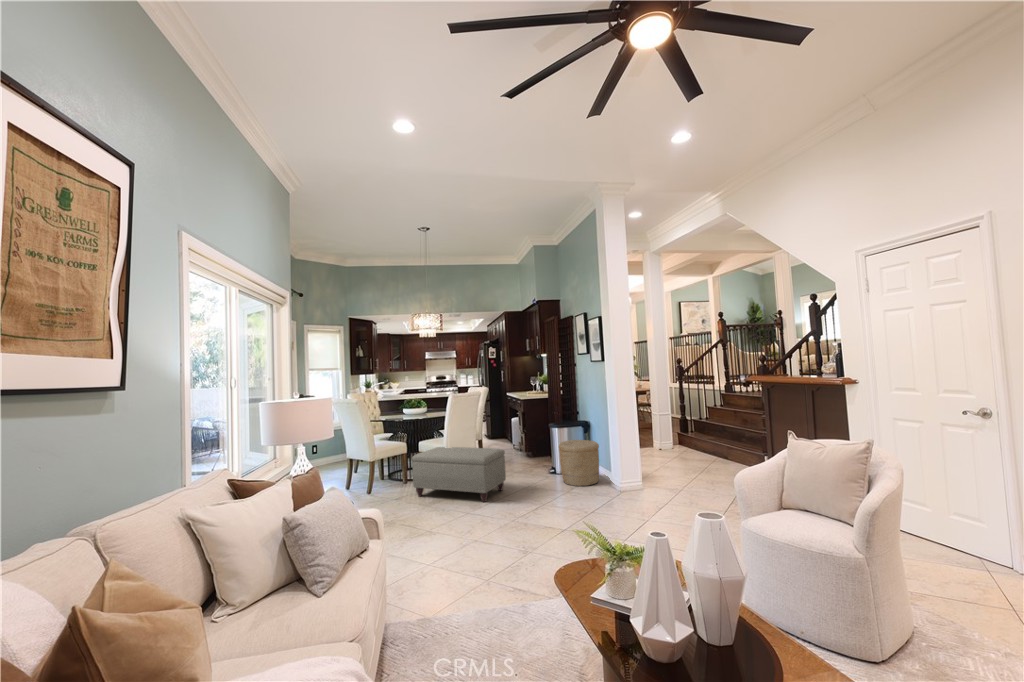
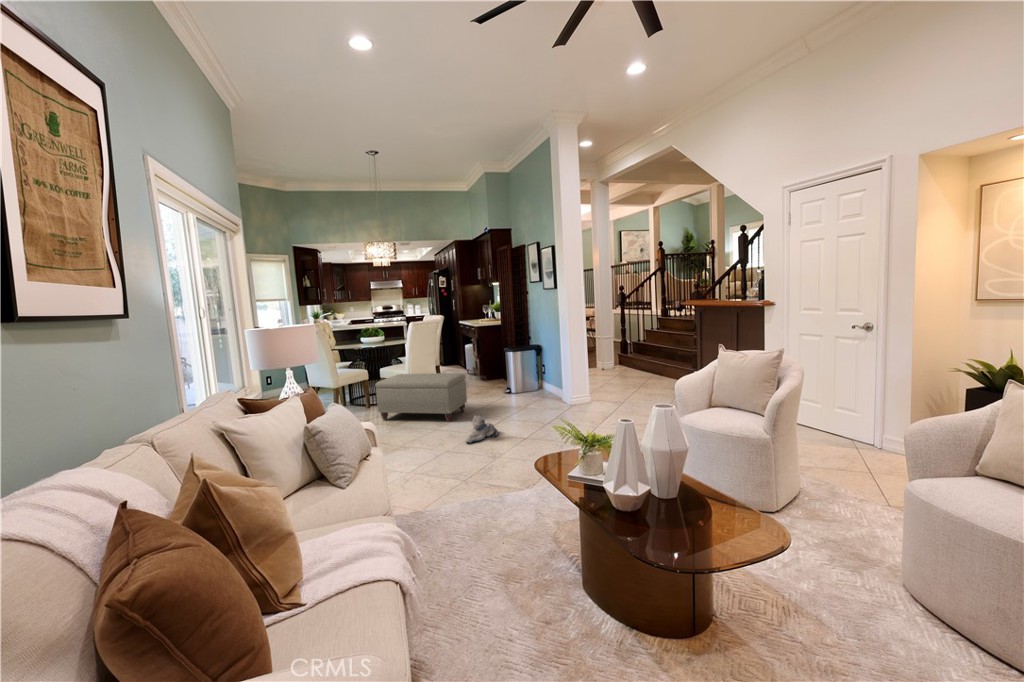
woven basket: present [559,440,599,486] -> none [515,363,553,404]
plush toy: none [497,498,535,530] -> present [466,415,499,443]

